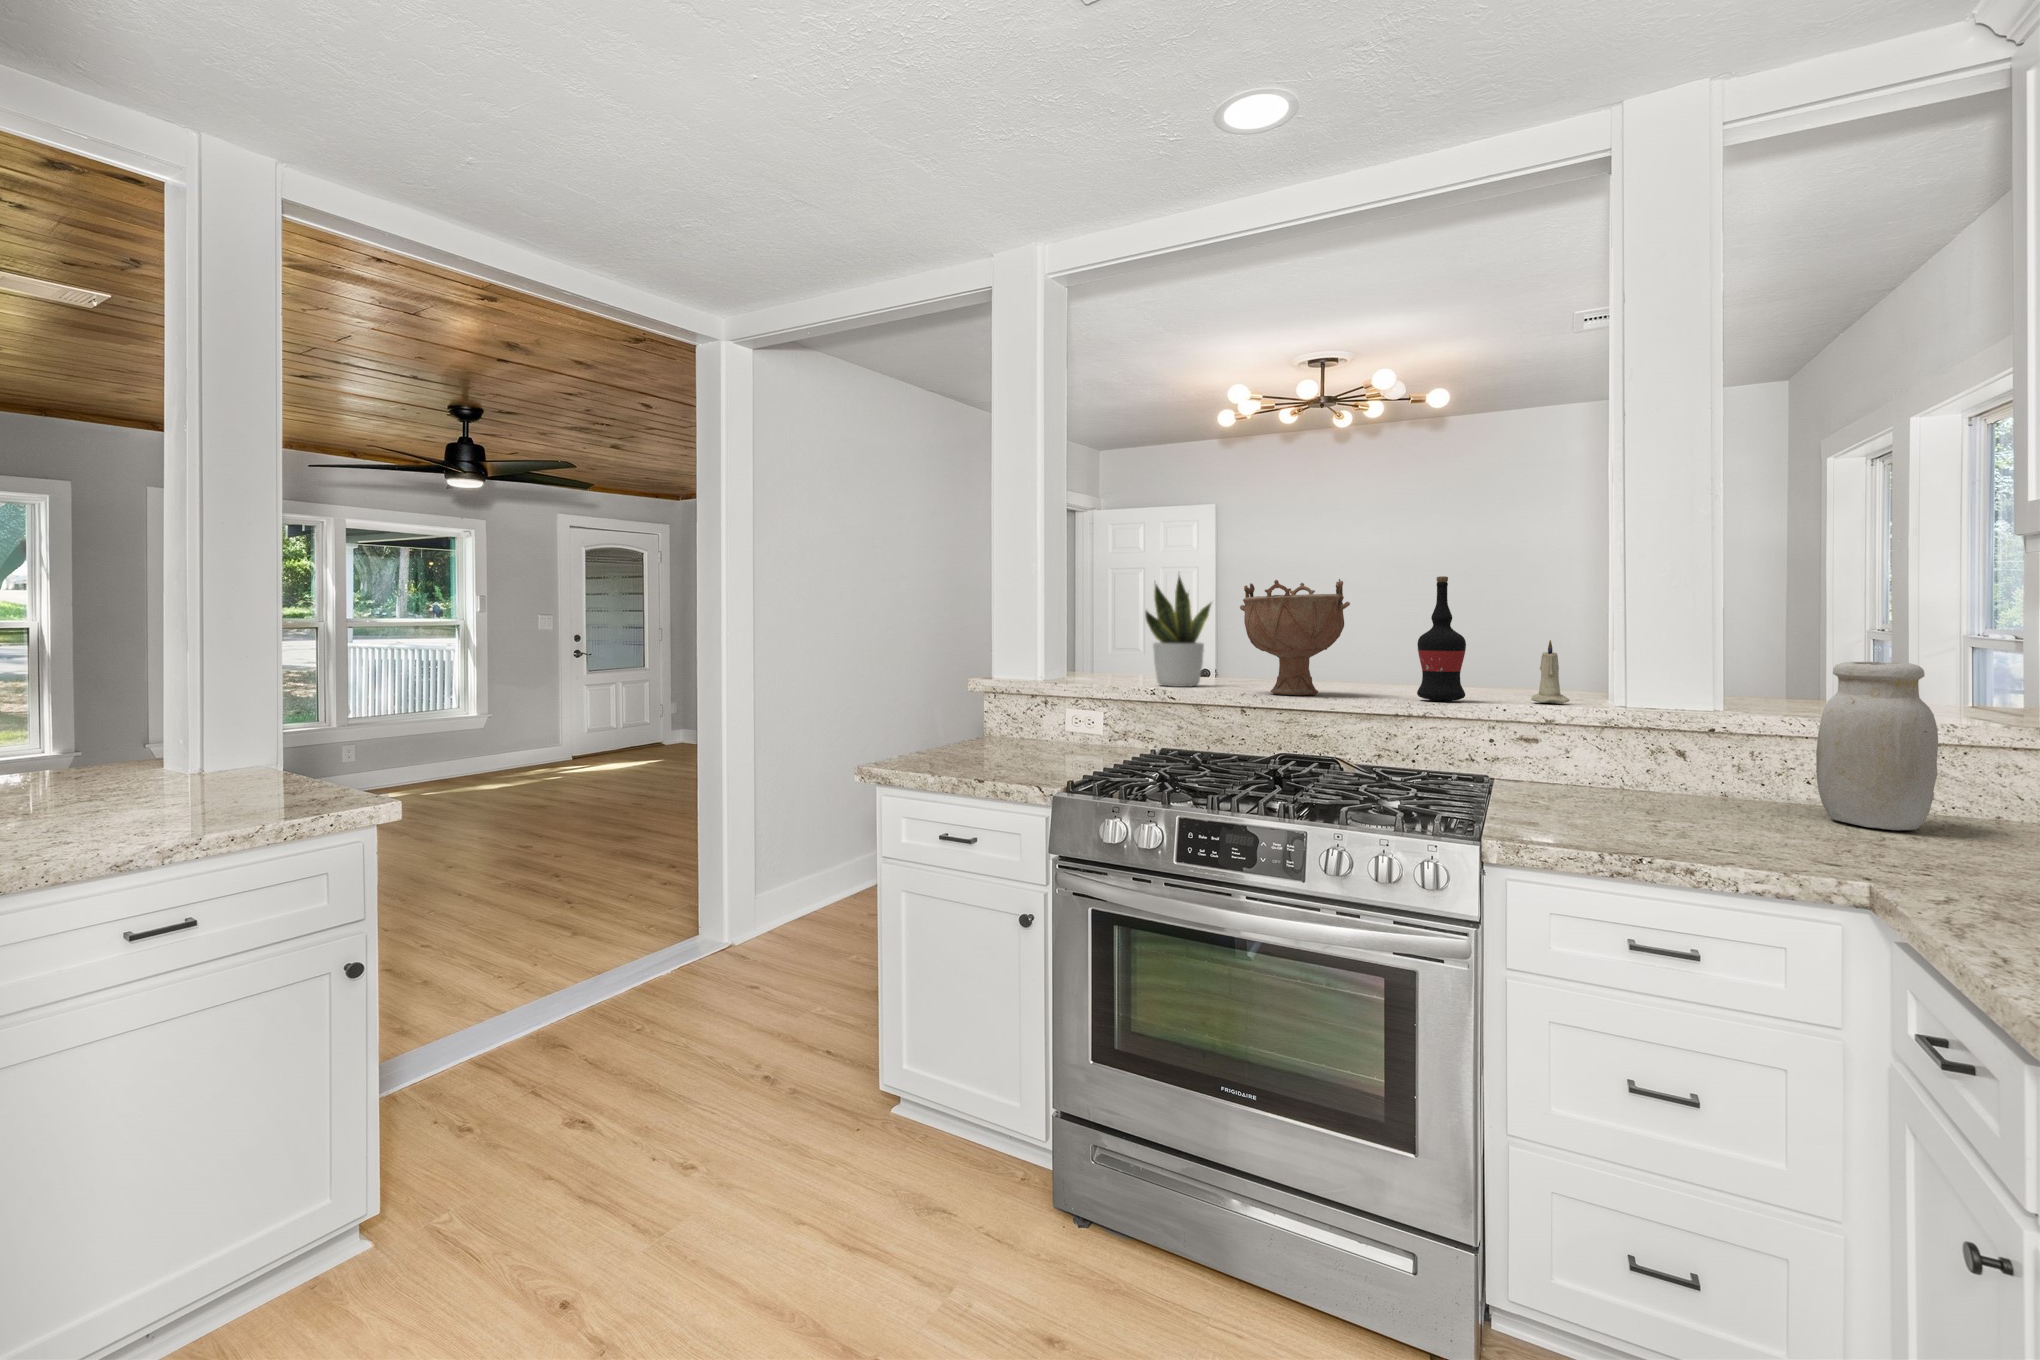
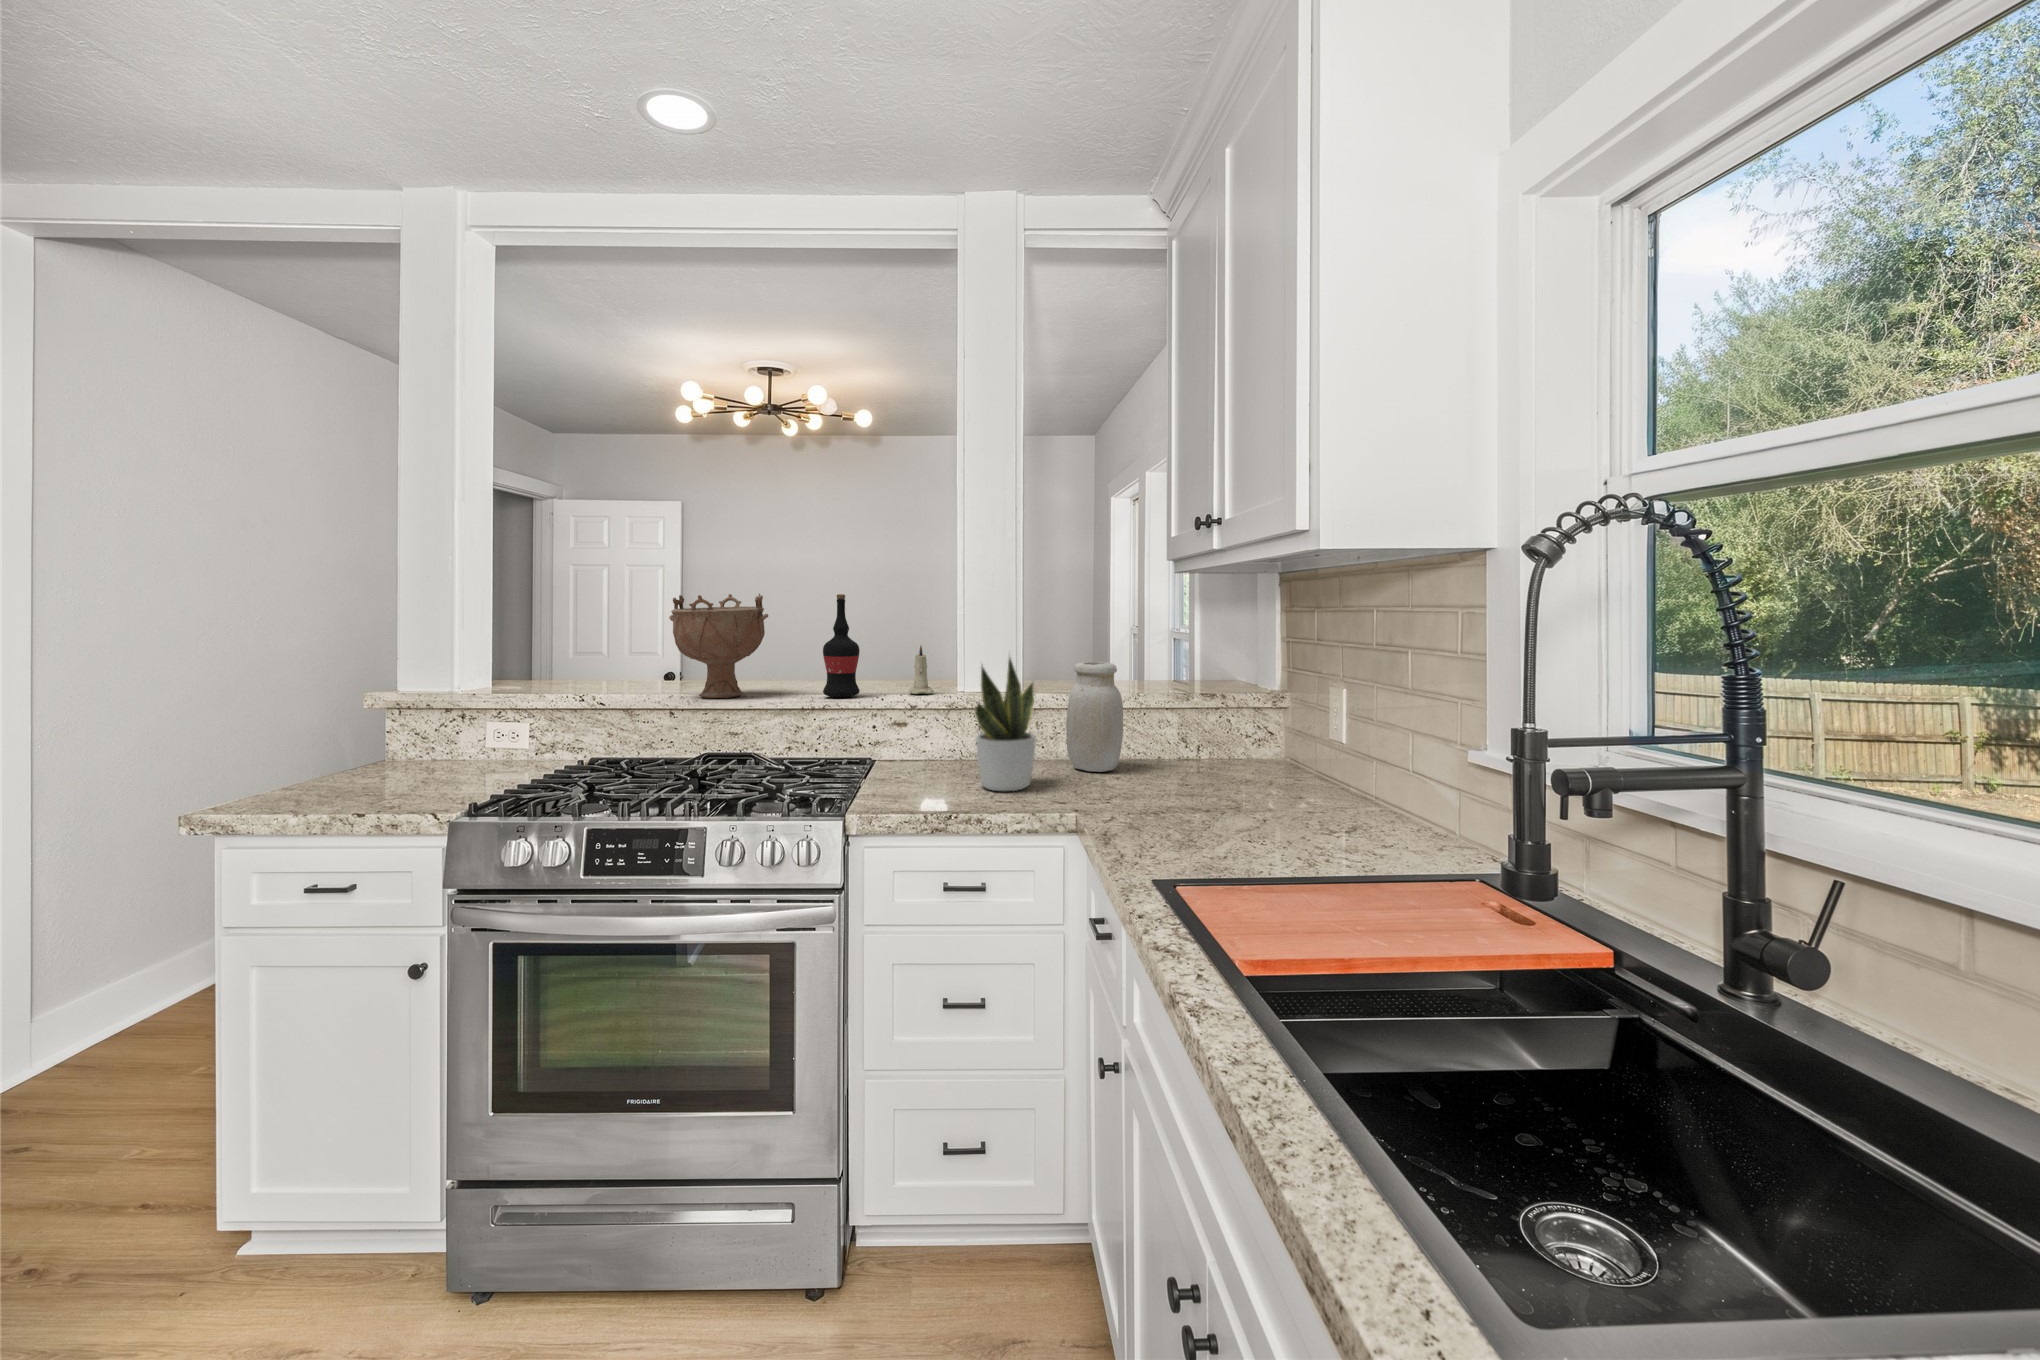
potted plant: present [1145,576,1211,687] -> present [975,657,1036,791]

